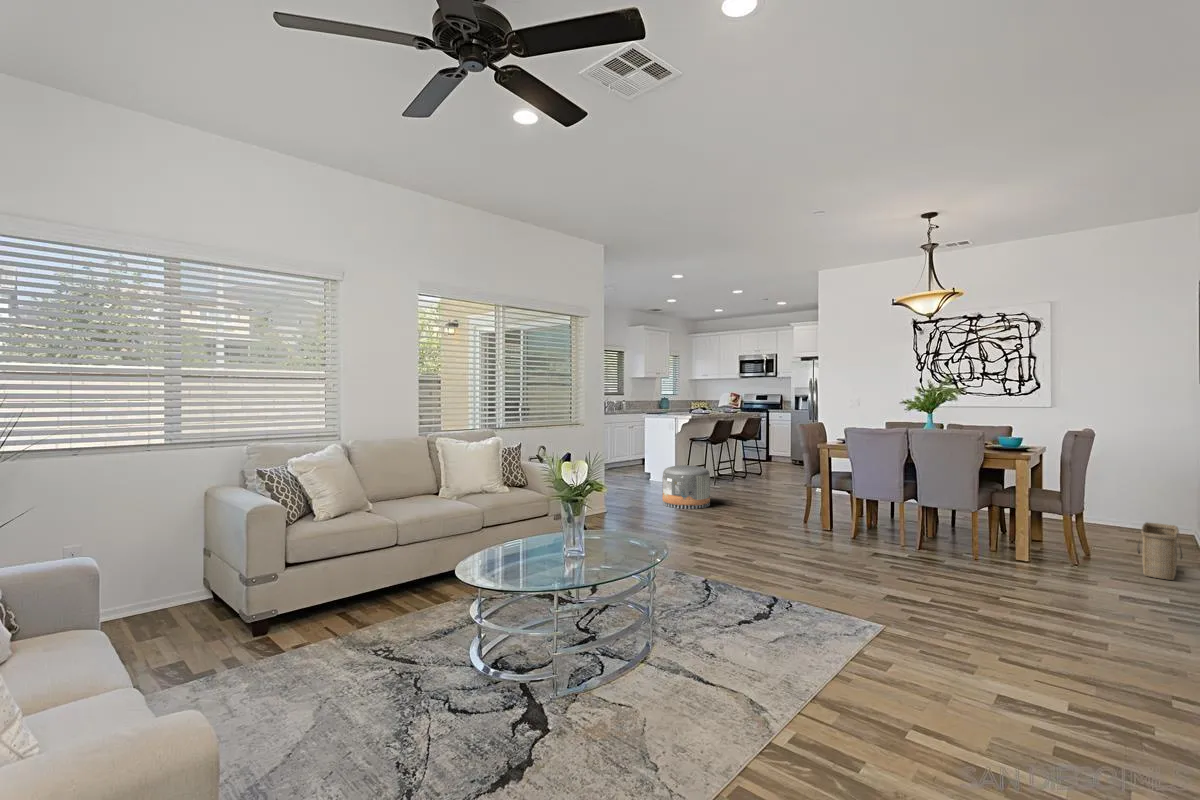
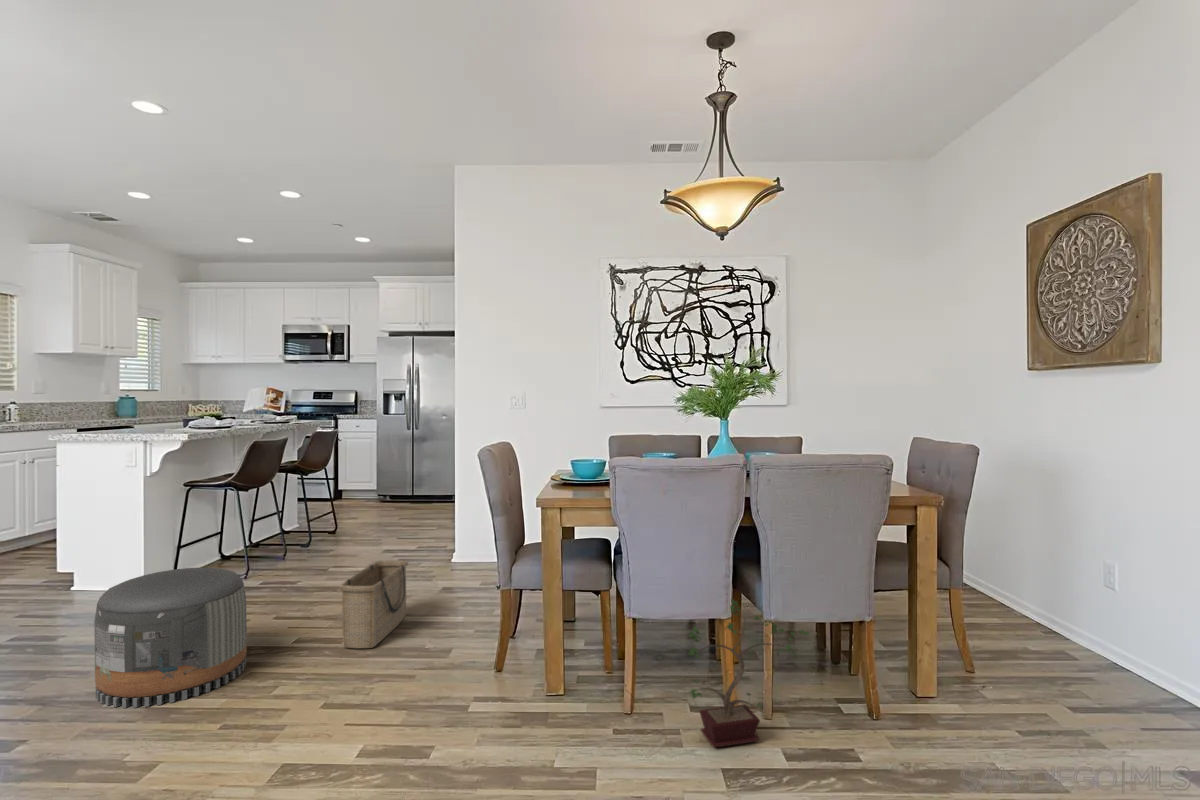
potted plant: none [864,488,925,549] -> present [688,599,809,747]
basket: present [1137,522,1182,580] -> present [340,560,408,648]

